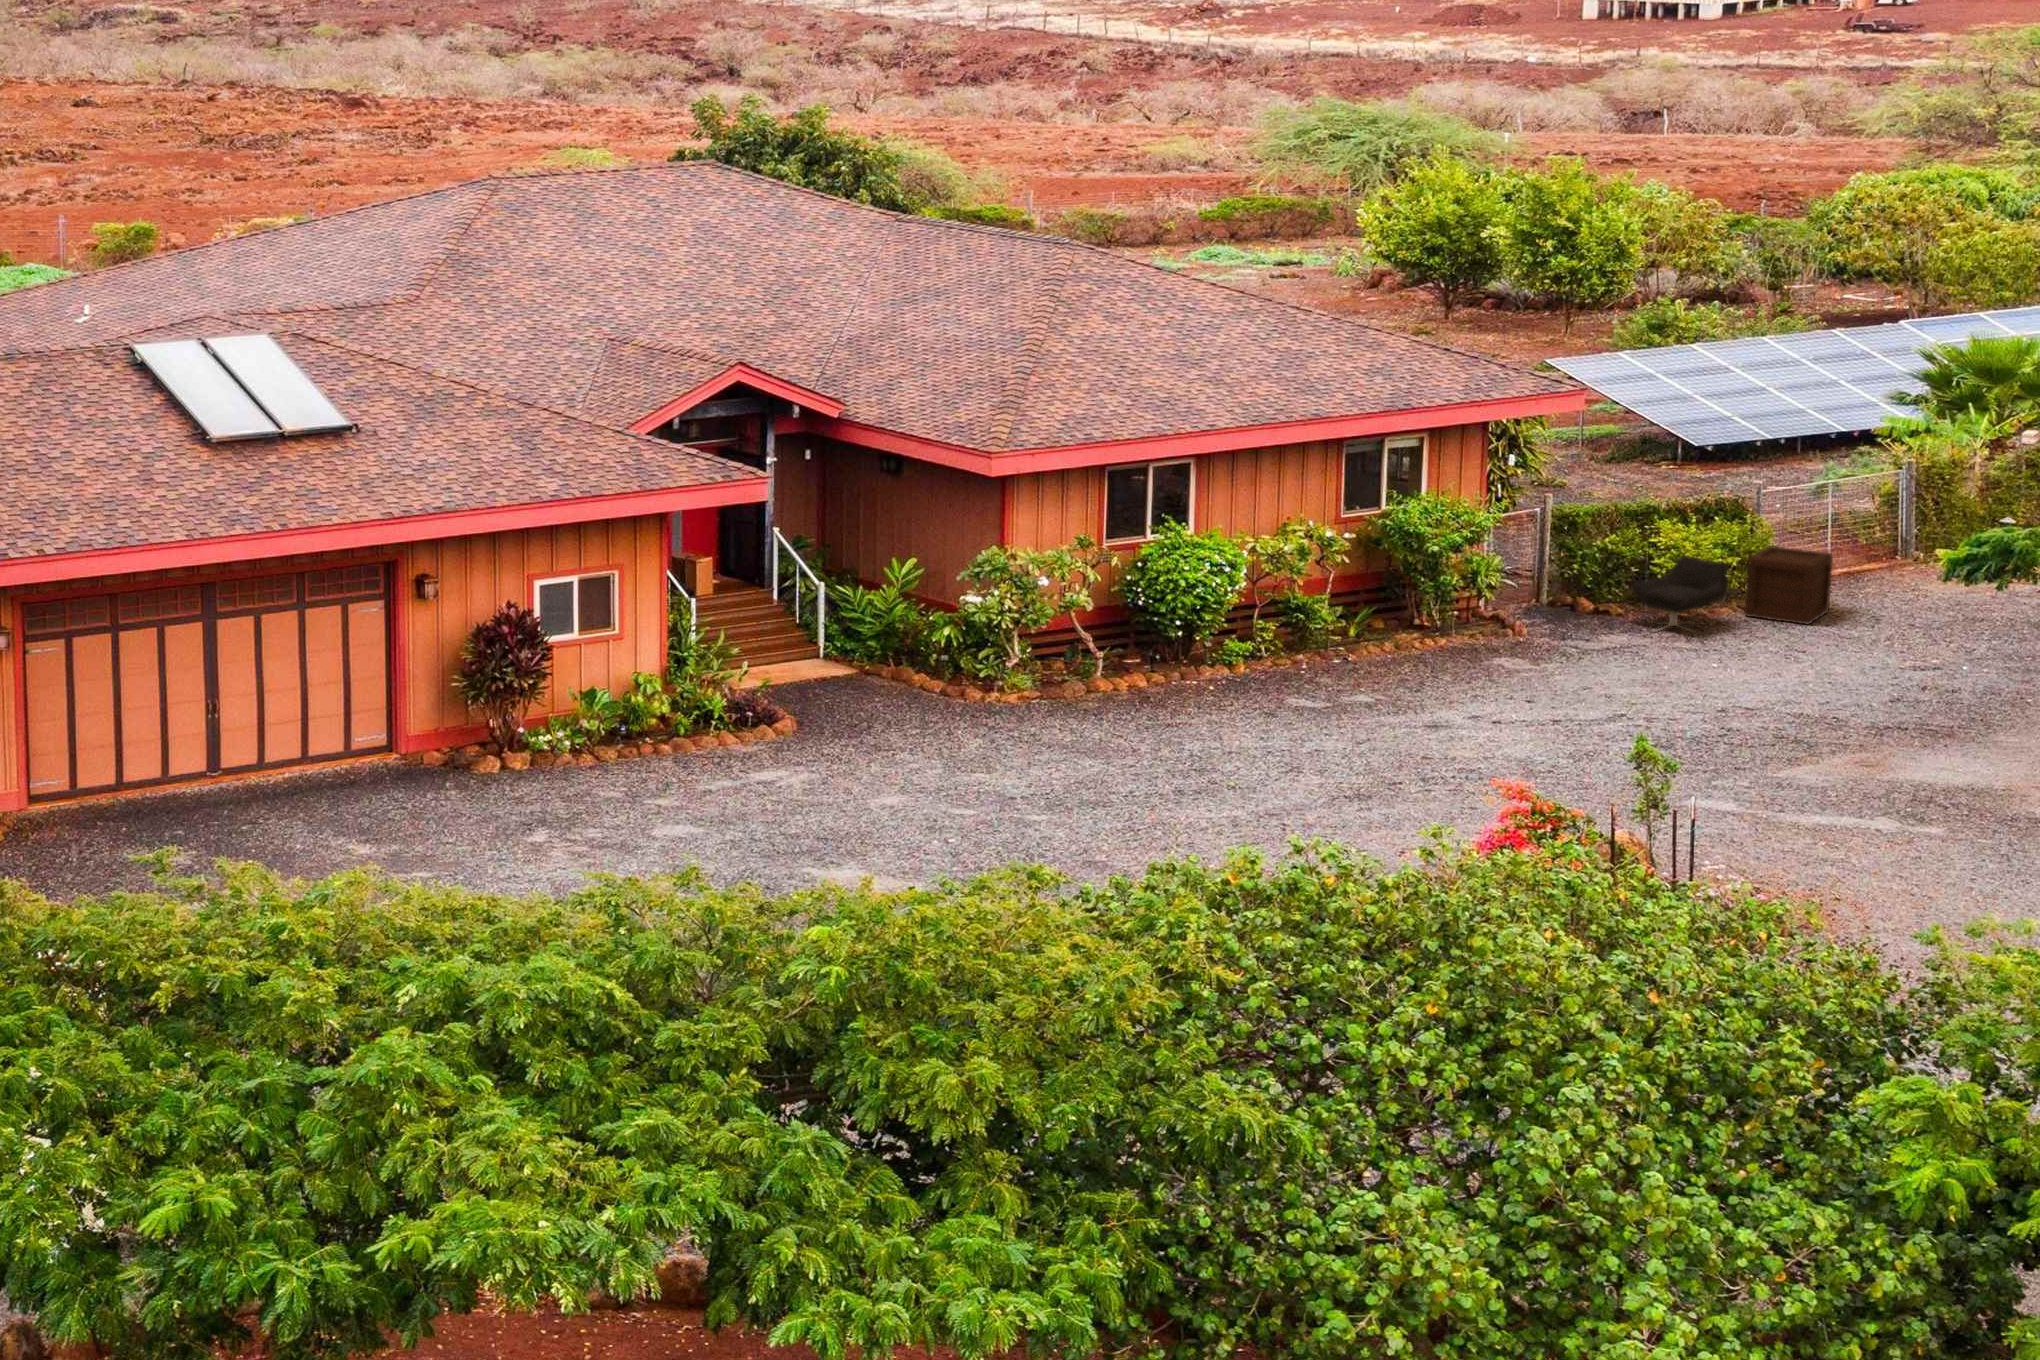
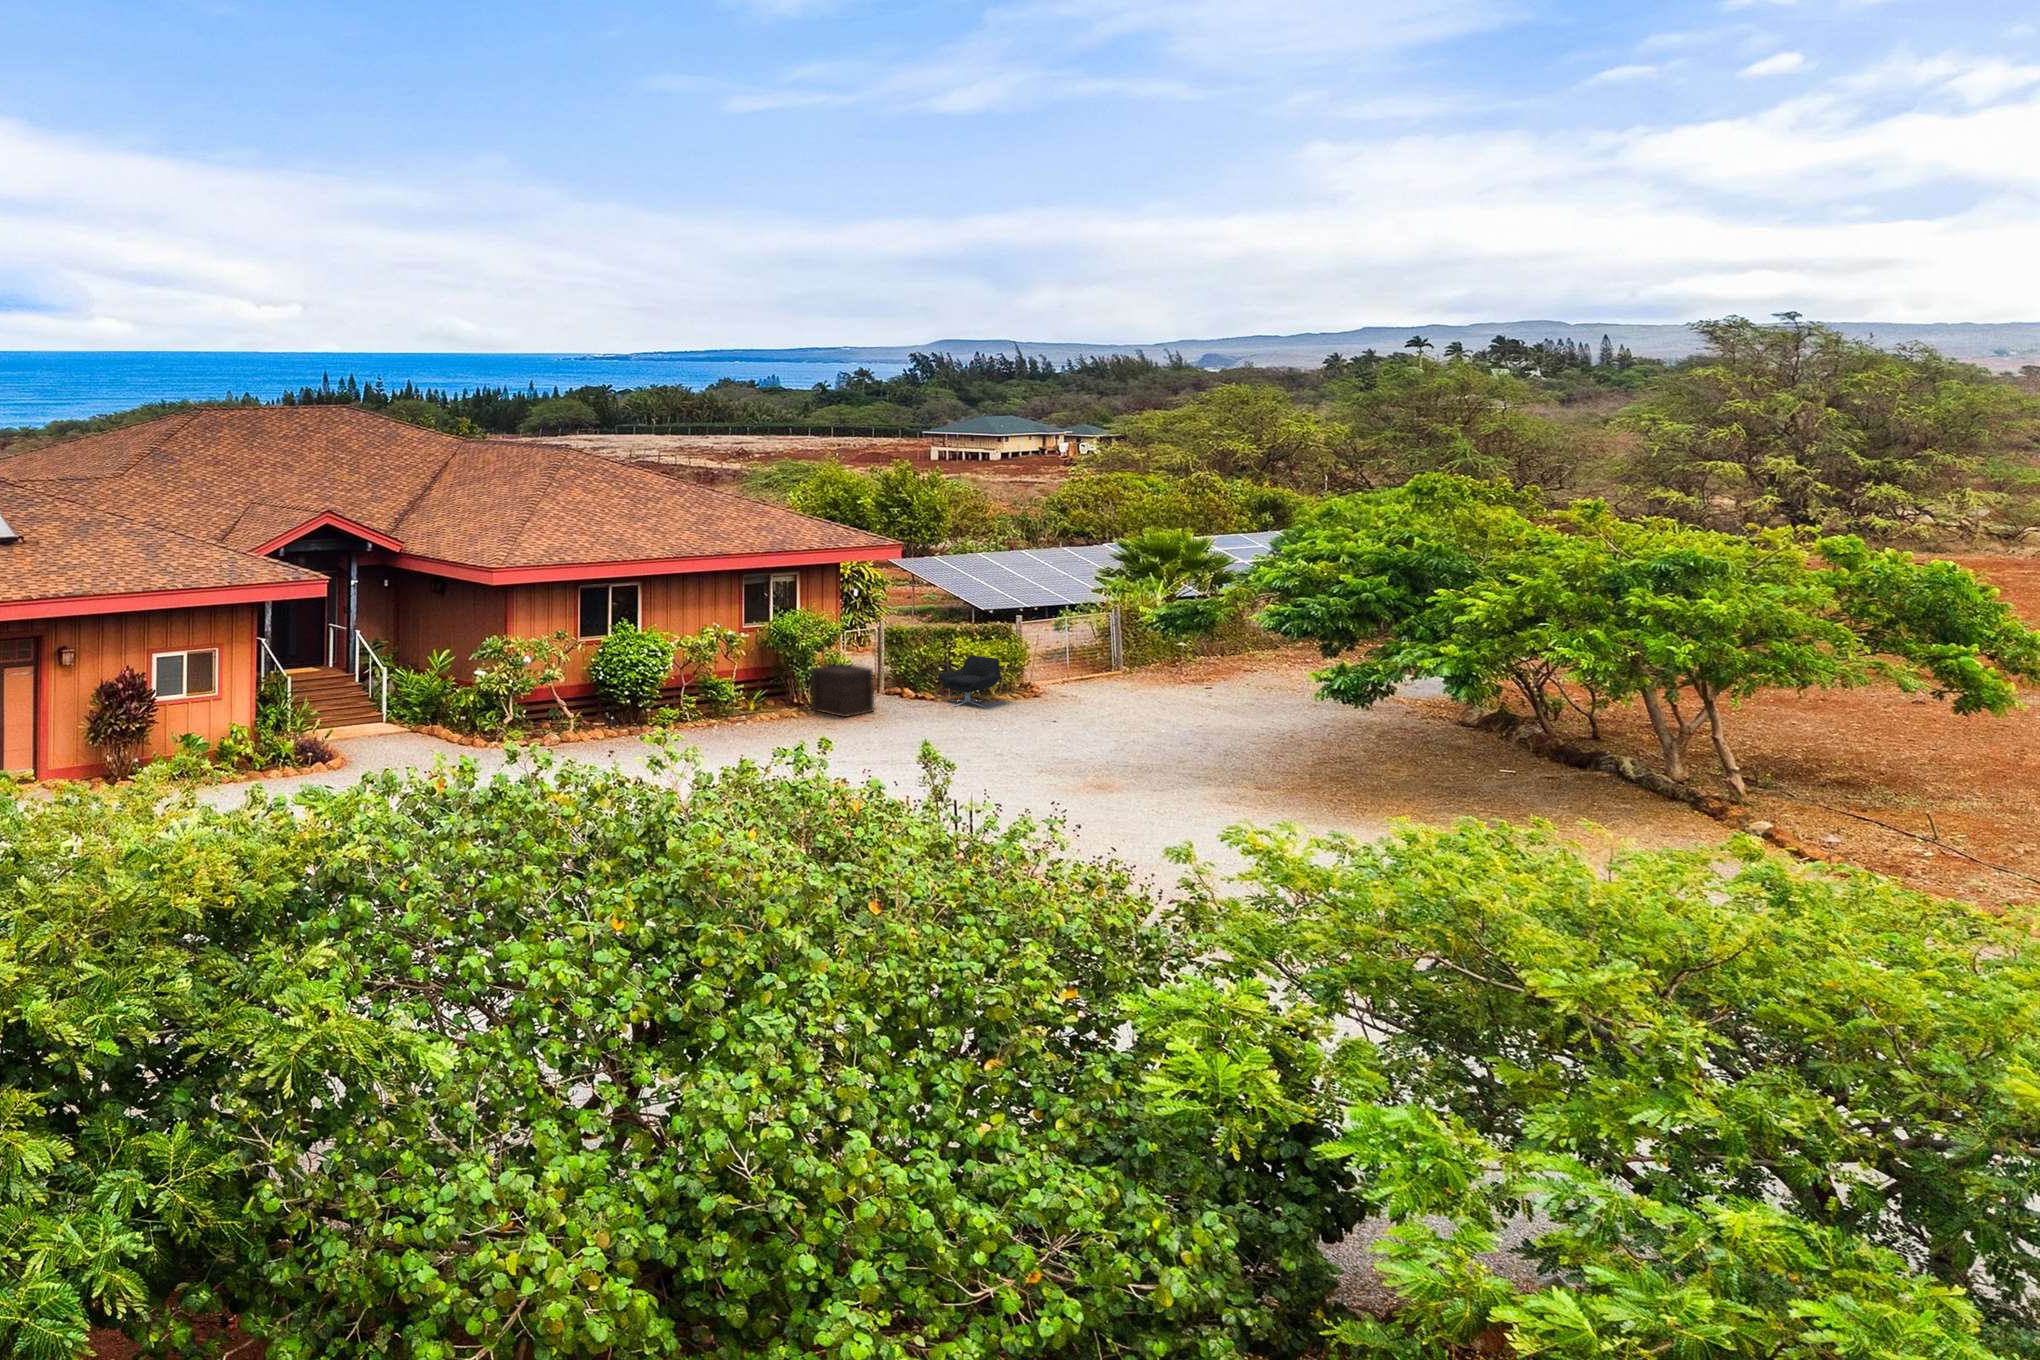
wooden crate: present [1744,546,1833,624] -> present [811,663,874,717]

